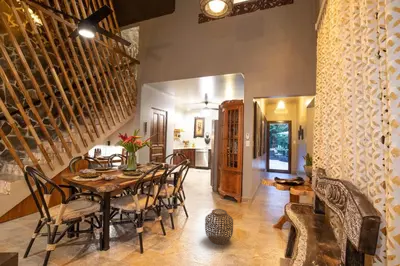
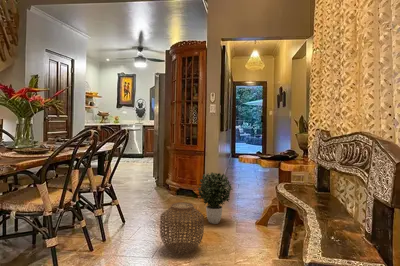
potted plant: none [234,188,258,224] -> present [198,173,232,224]

